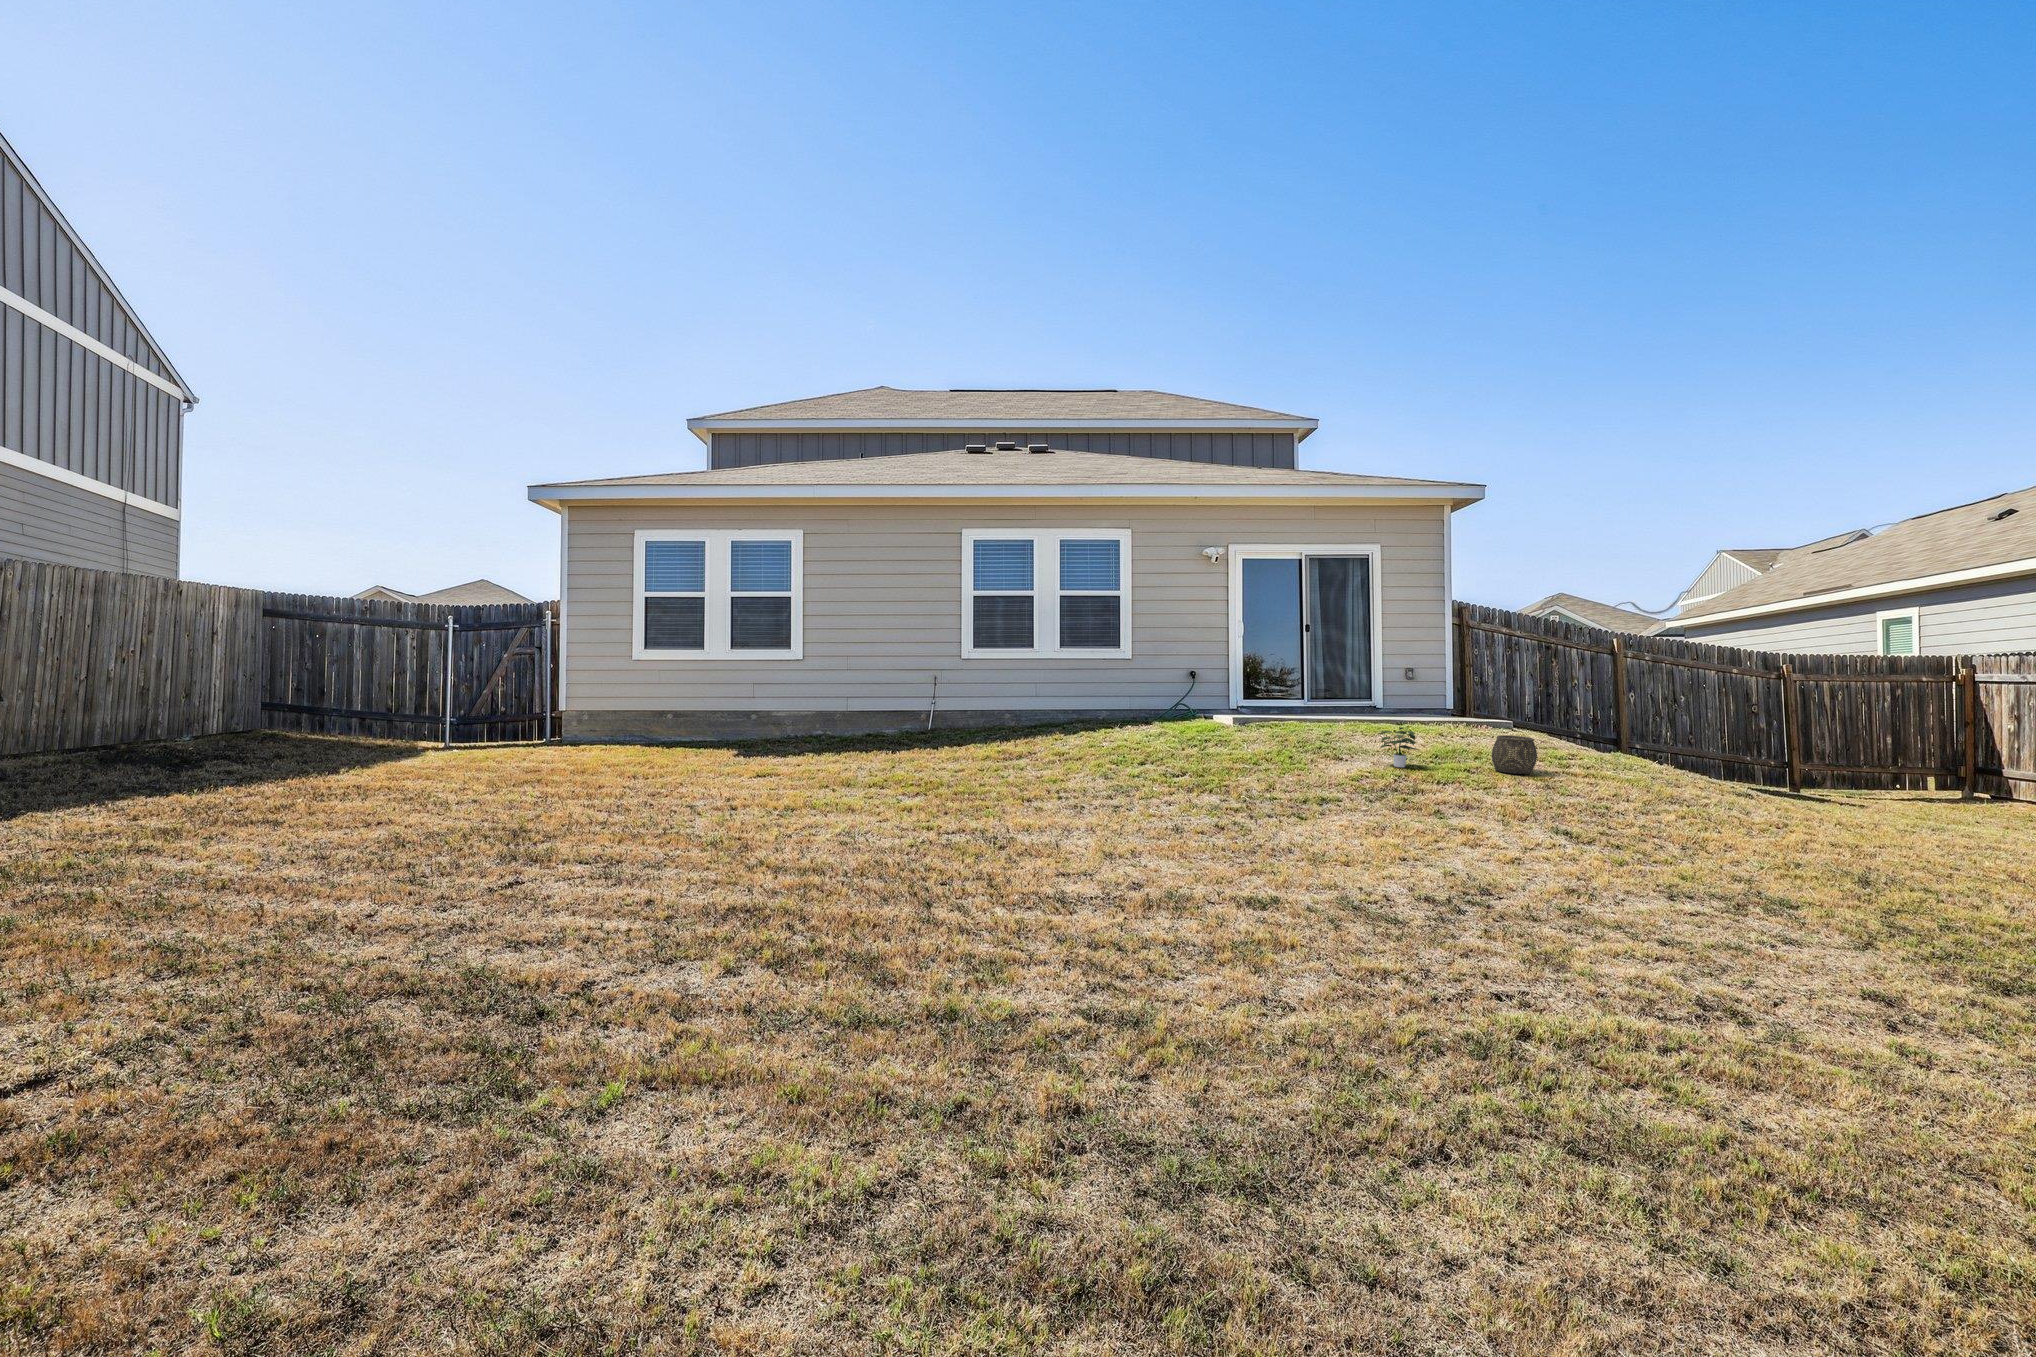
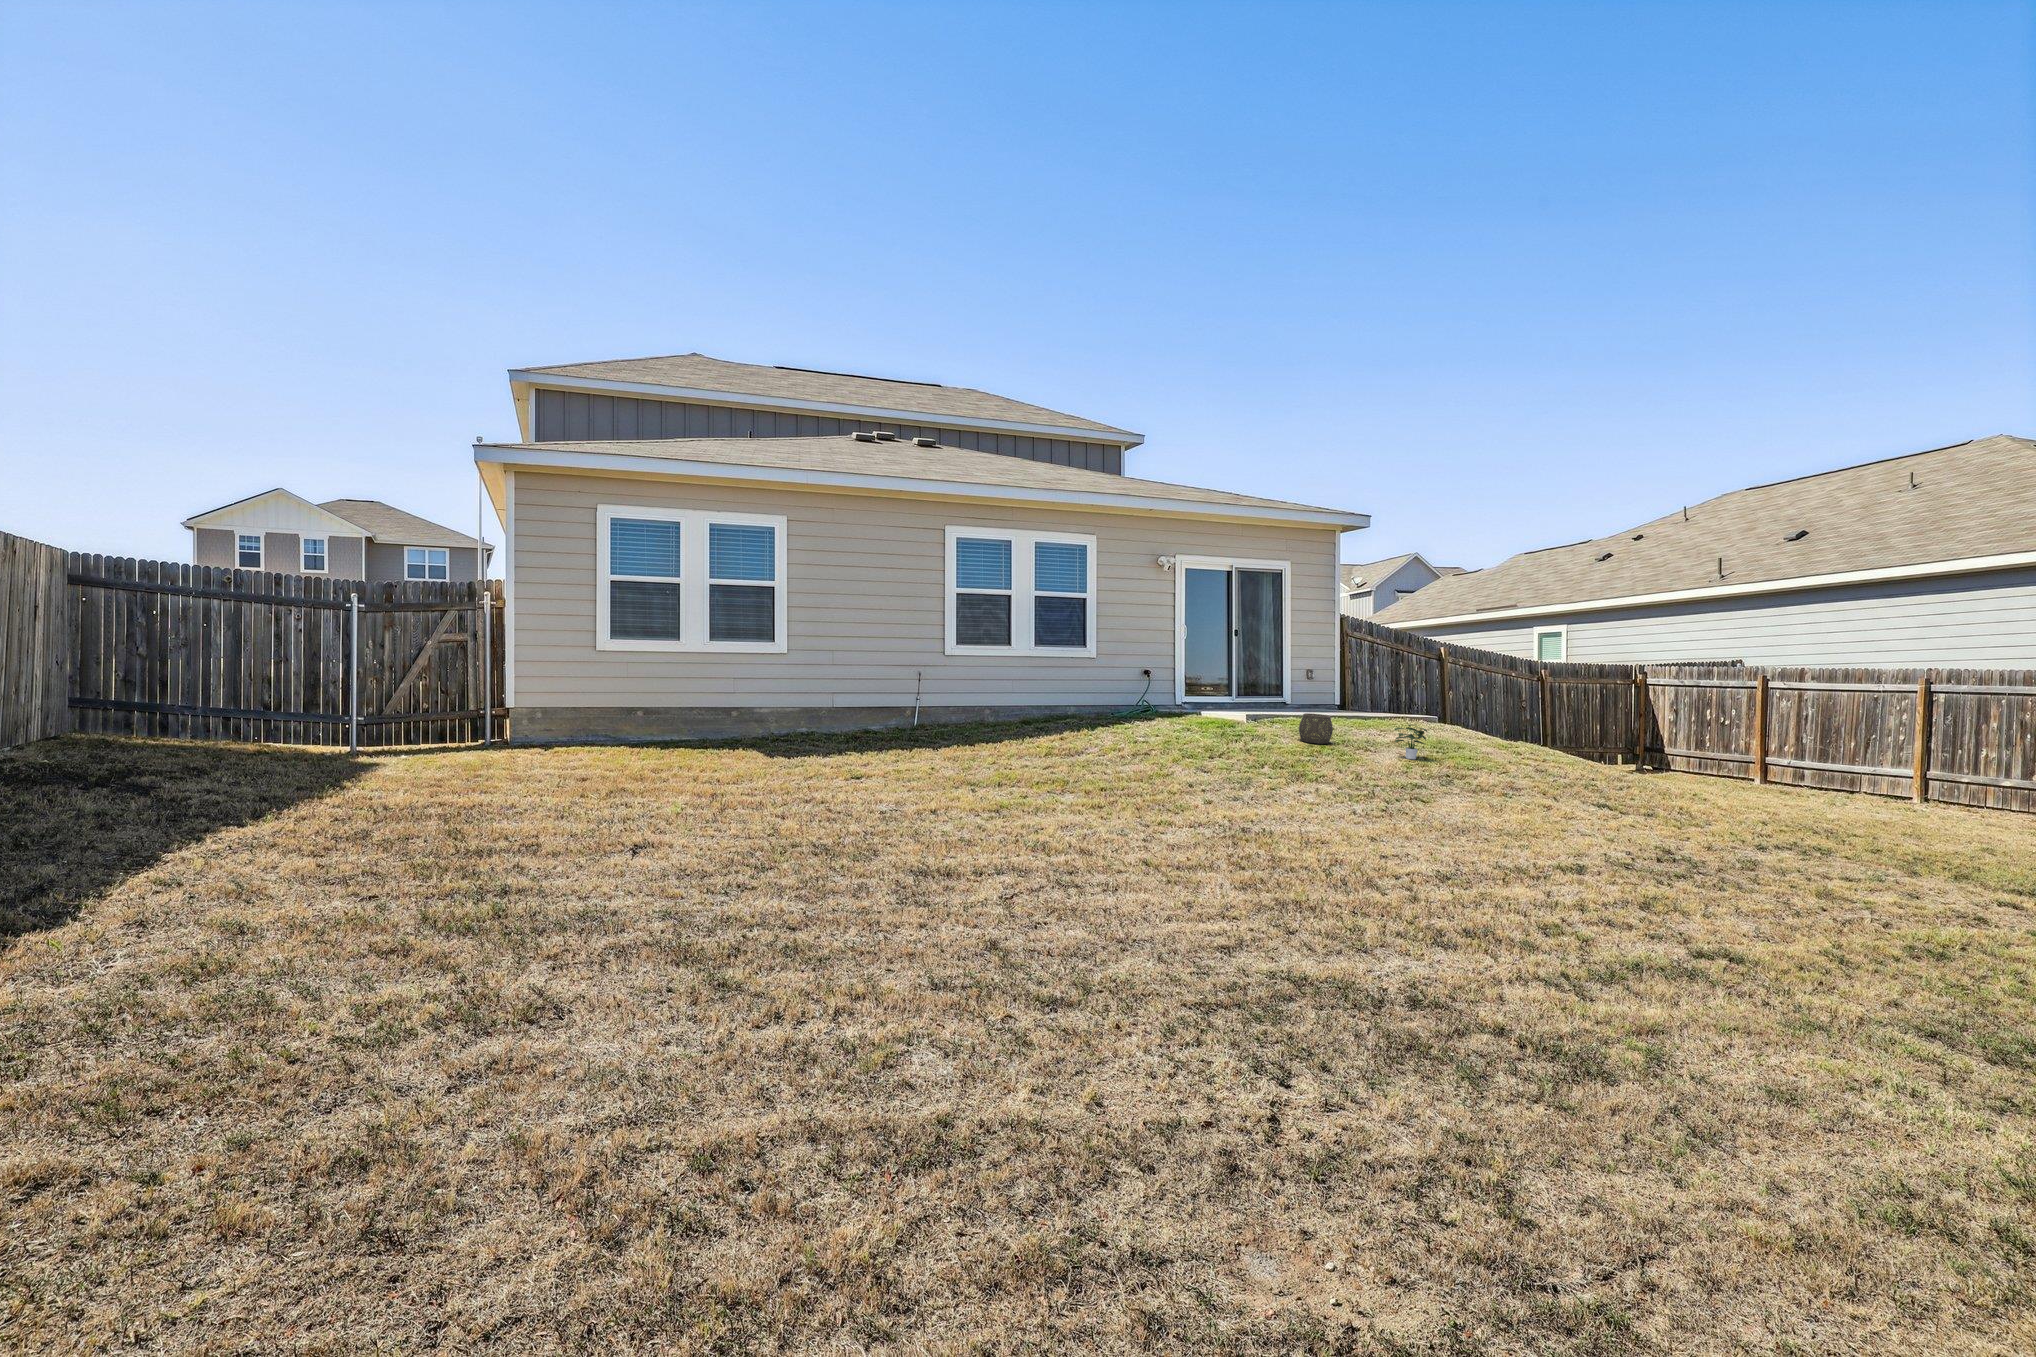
woven basket: present [1492,735,1537,774] -> present [1299,713,1333,744]

